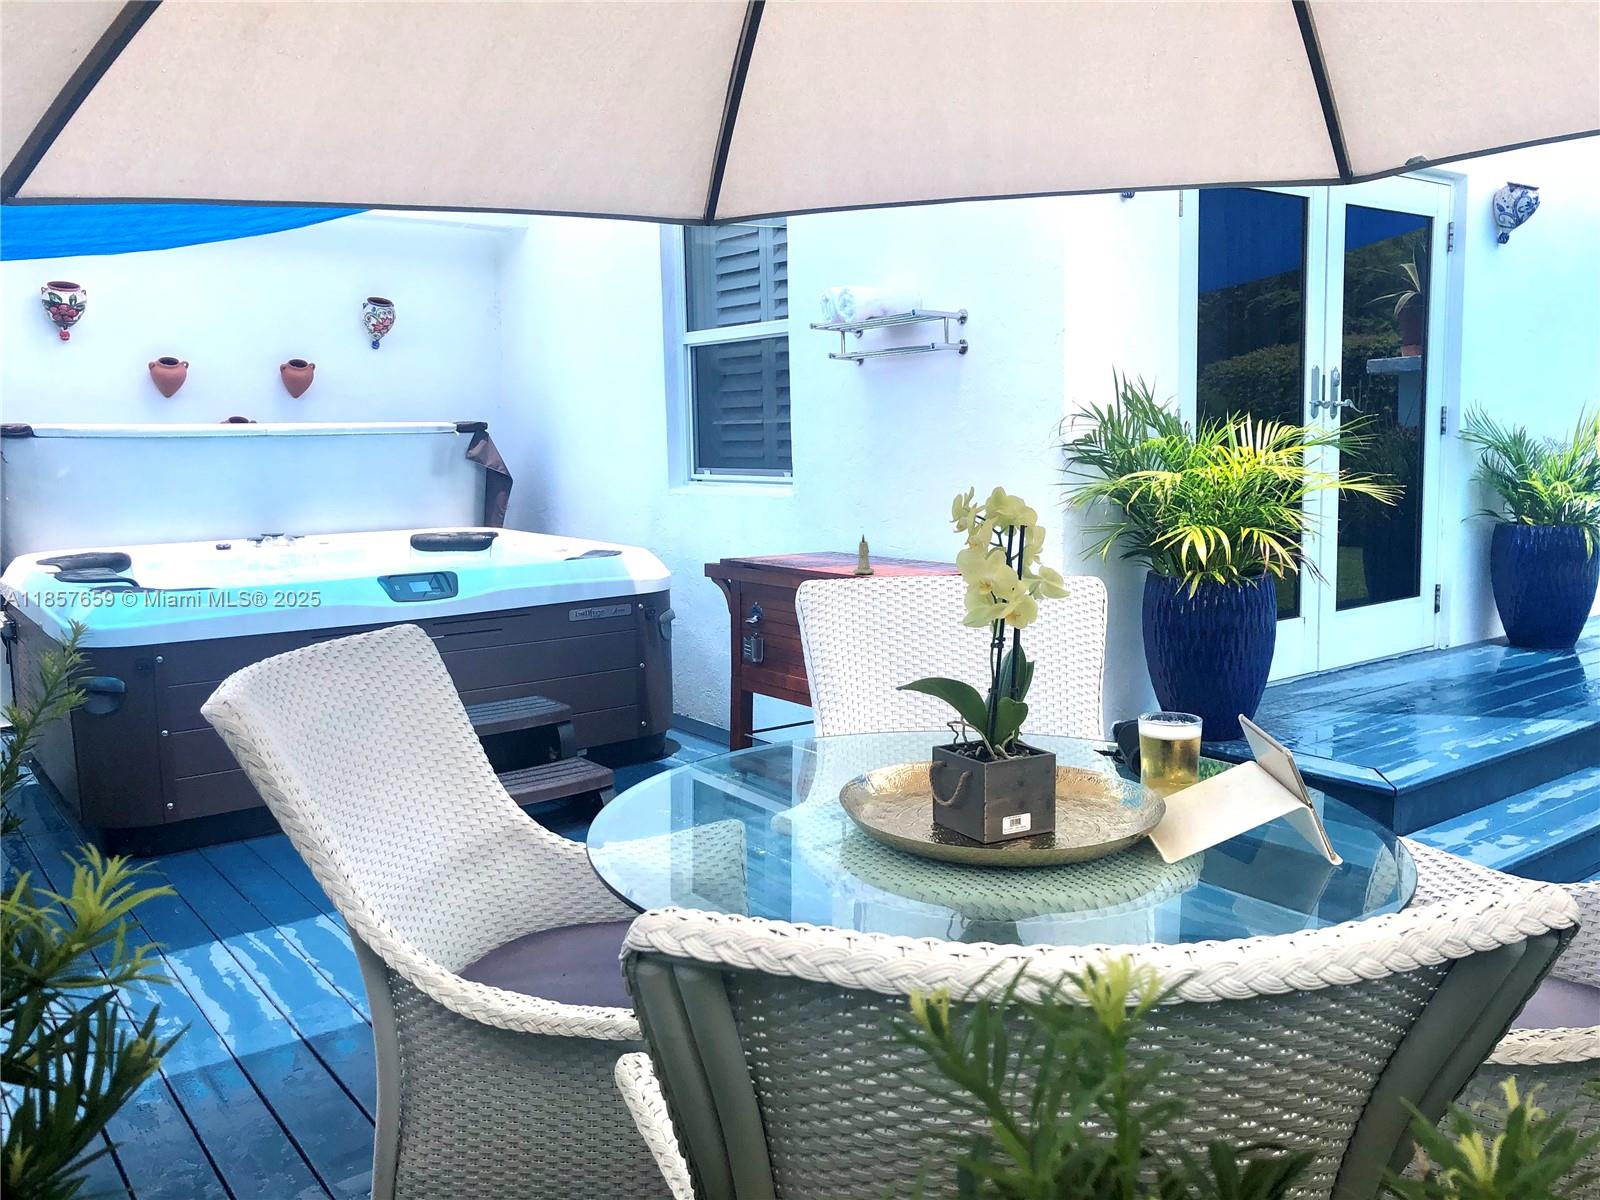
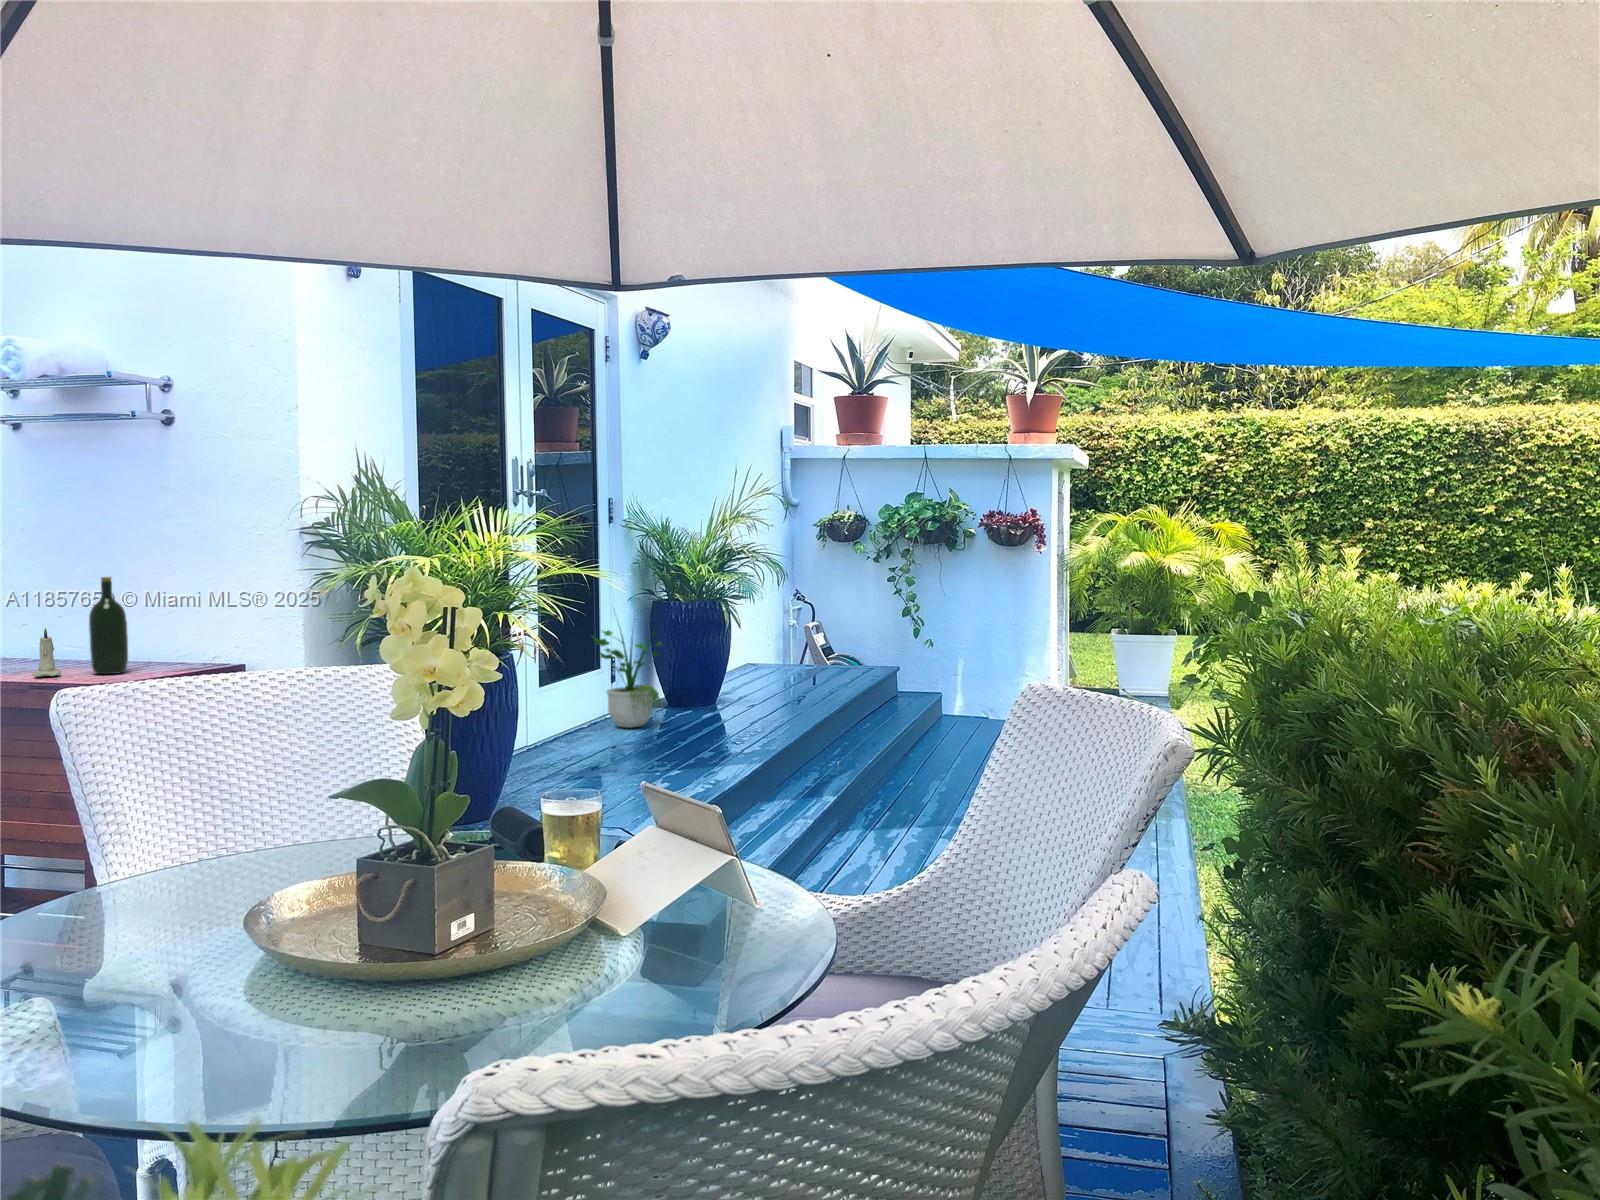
wine bottle: none [894,492,922,575] -> present [89,577,128,674]
potted plant: none [1402,525,1499,664] -> present [591,630,662,728]

